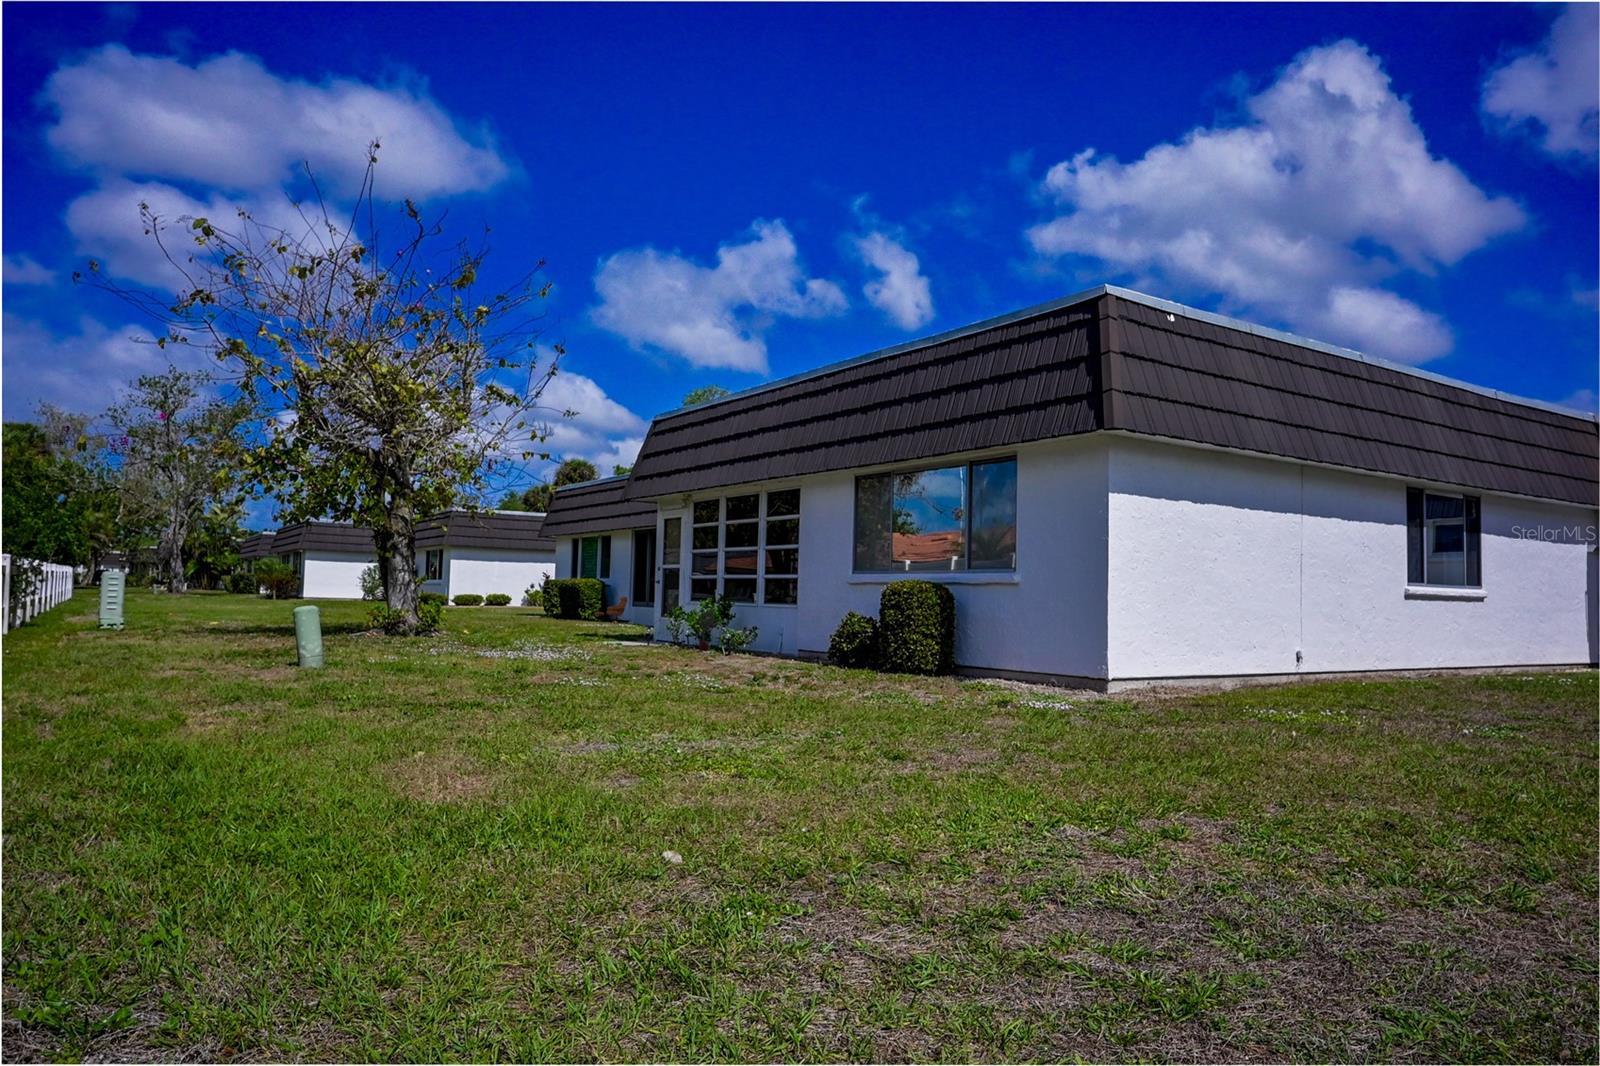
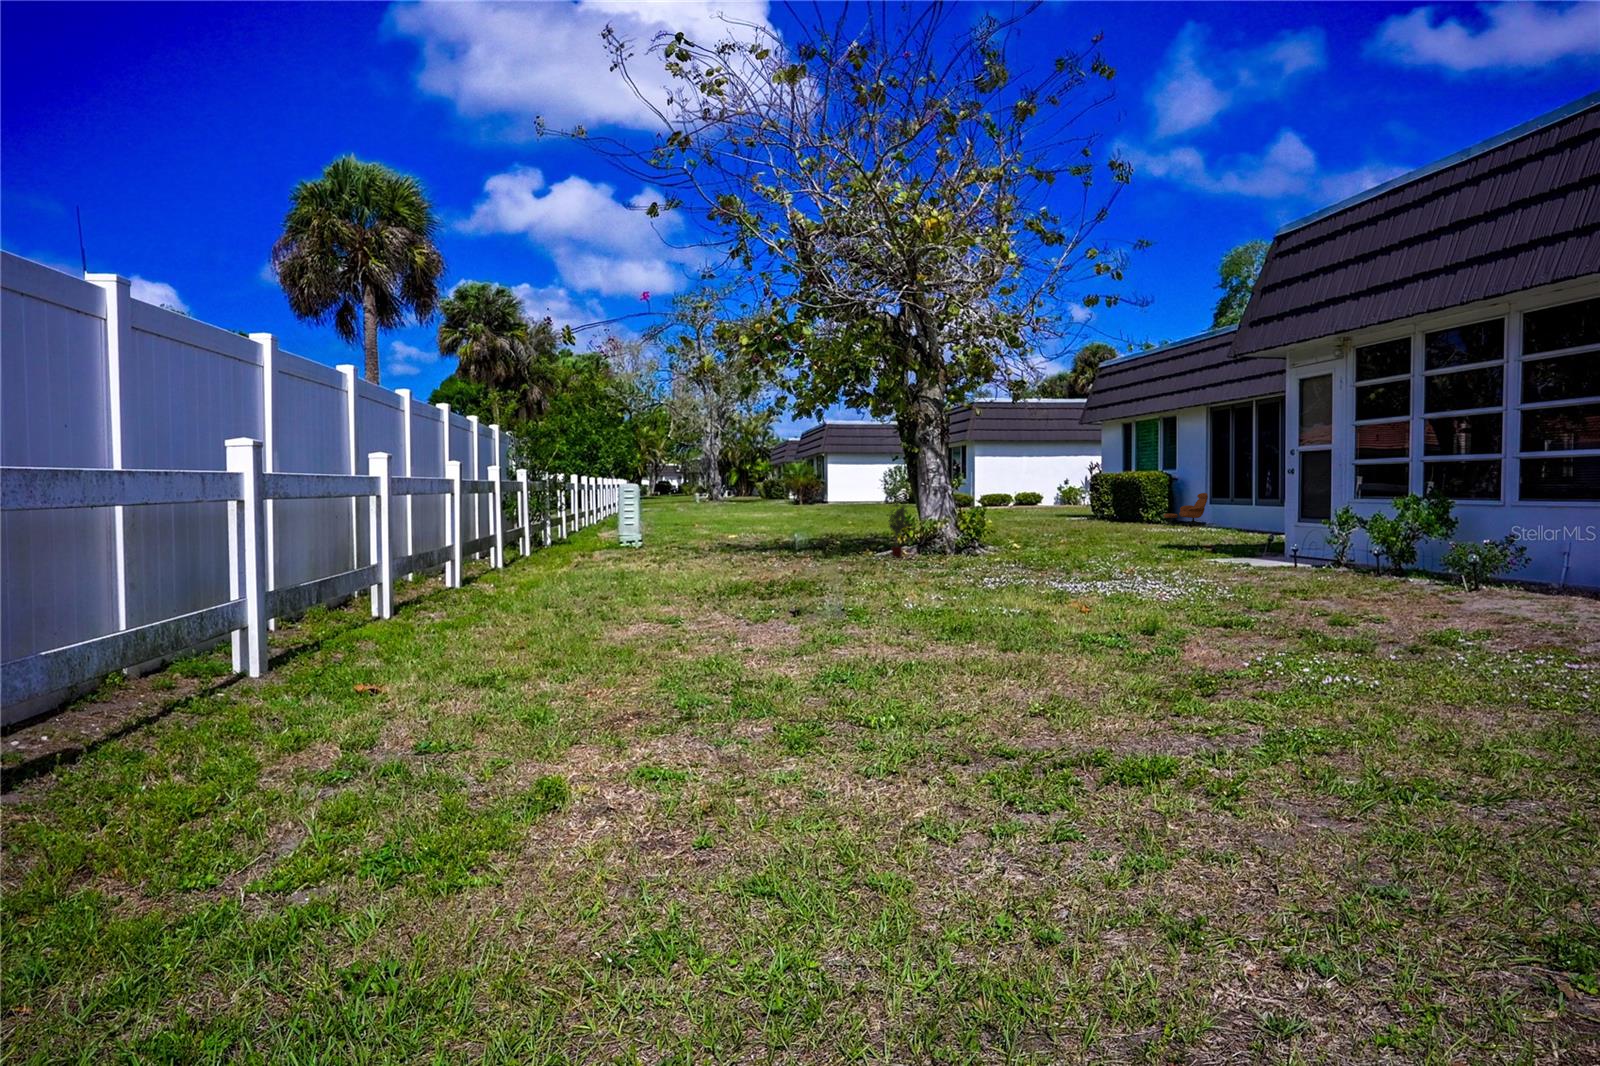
potted tree: present [698,605,720,651] -> present [889,502,916,558]

